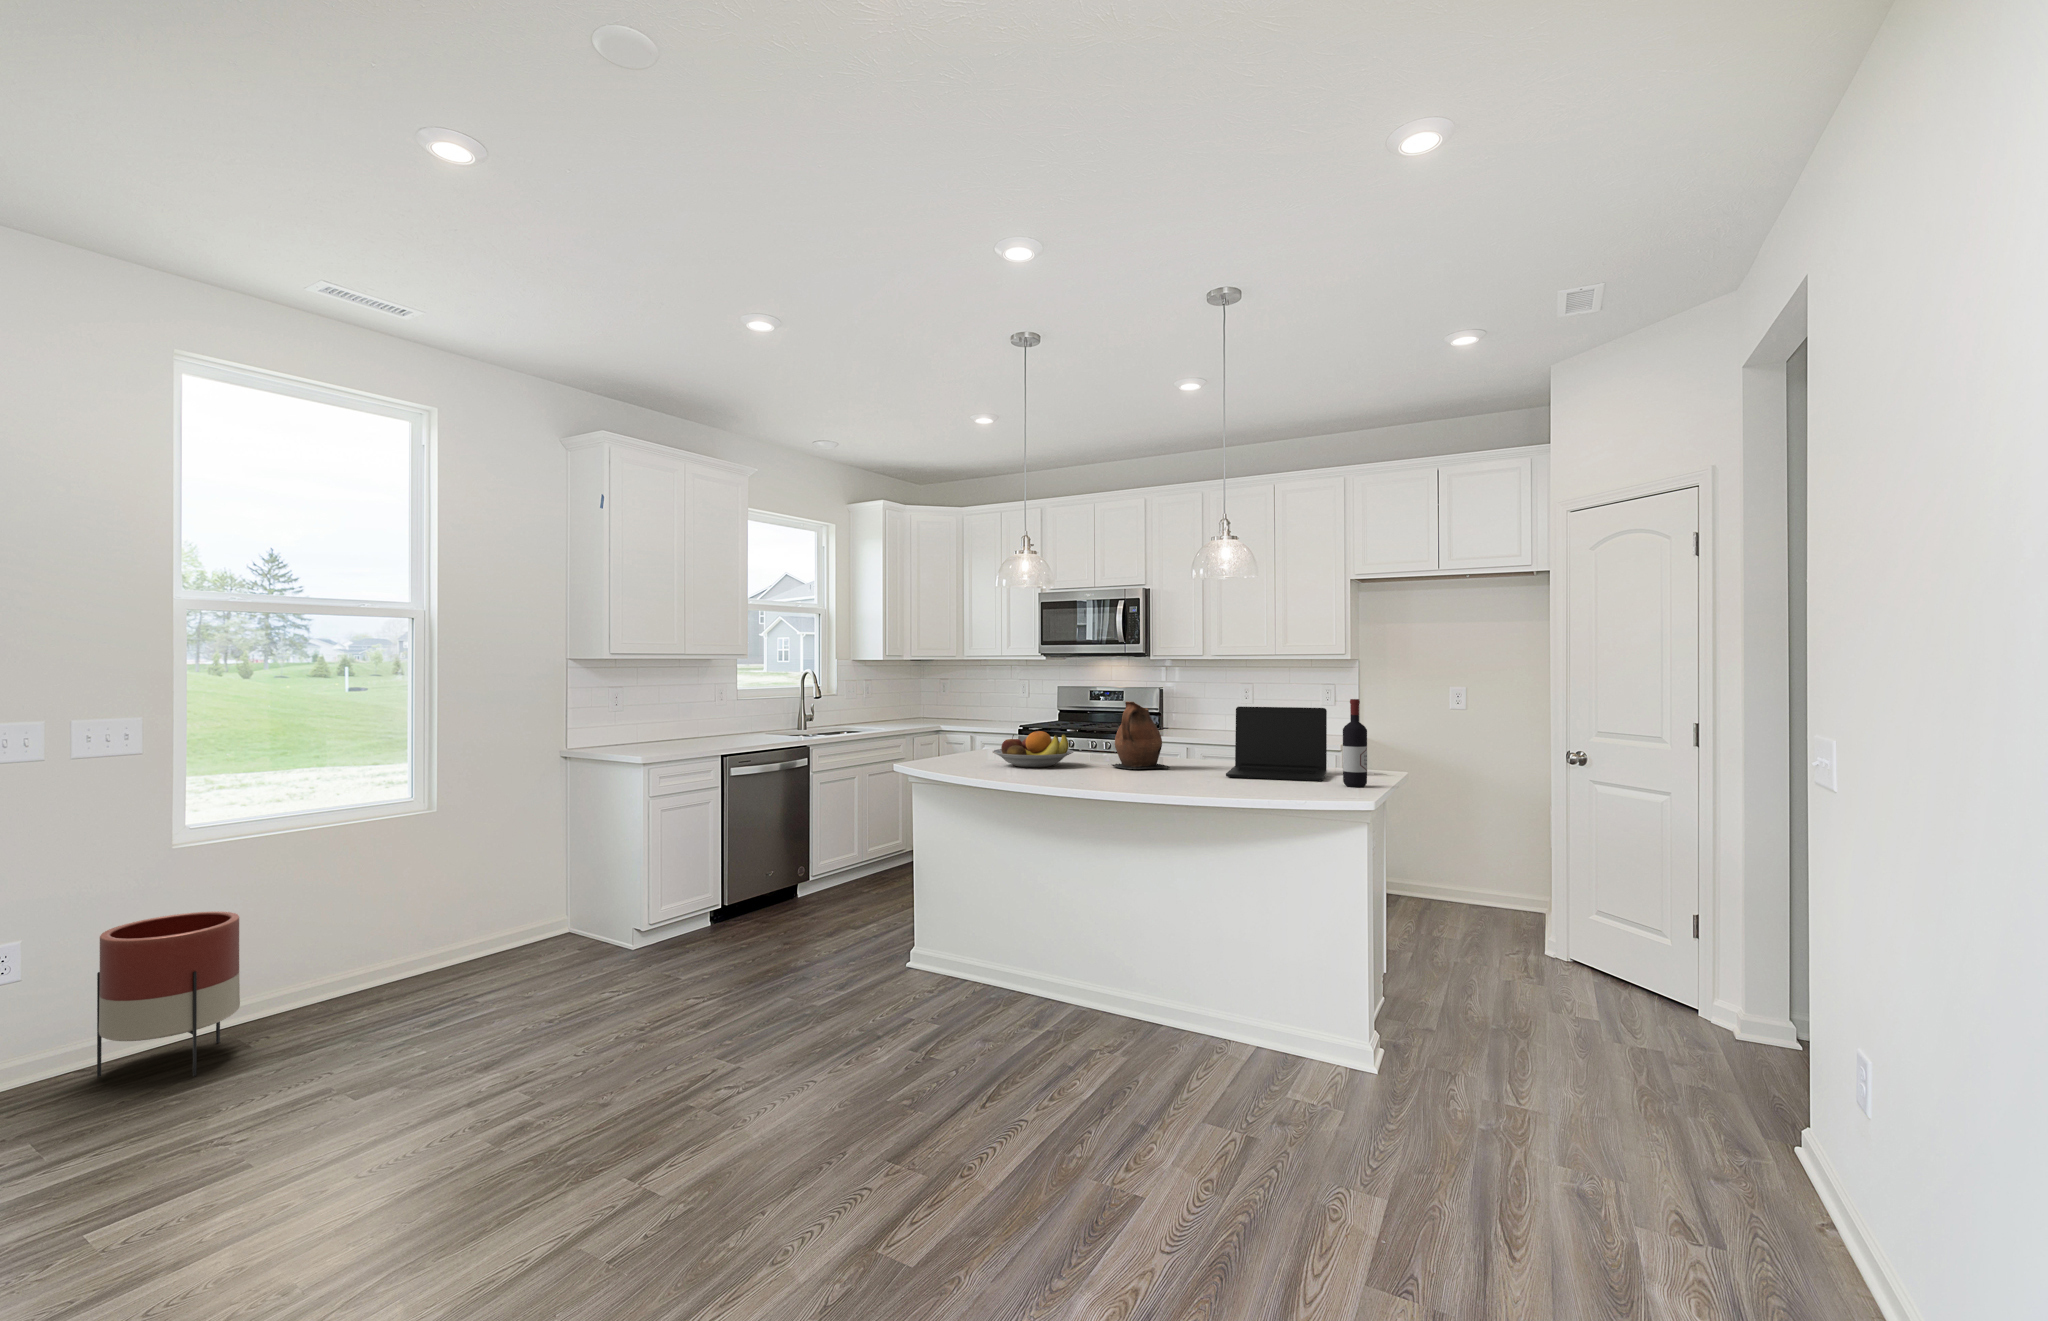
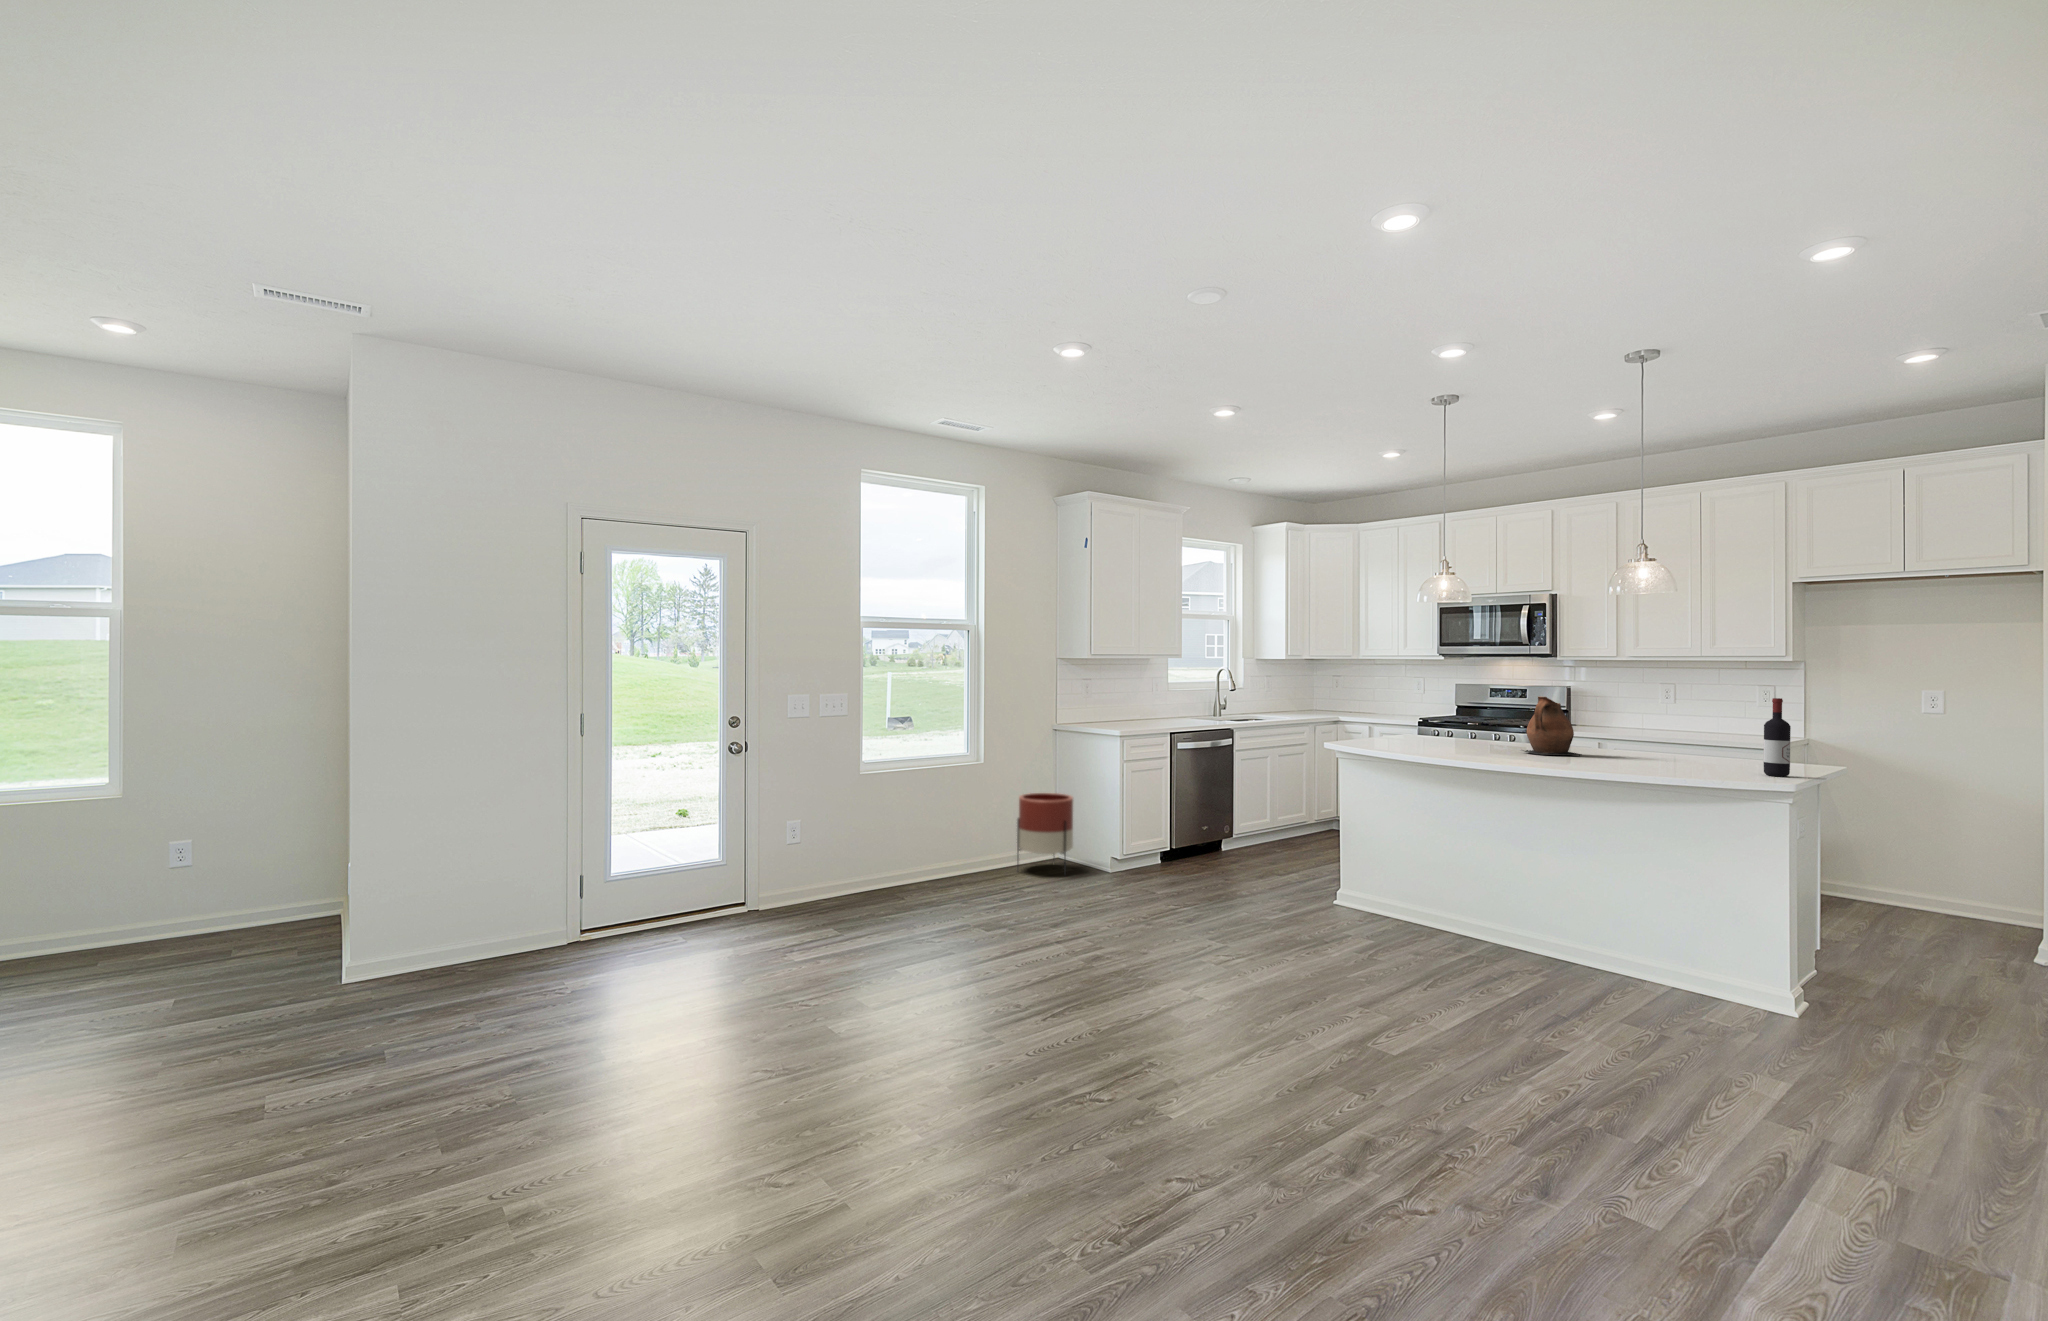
laptop: present [1226,707,1327,781] -> none [1640,703,1749,771]
fruit bowl: present [992,731,1073,767] -> none [1411,720,1486,750]
planter: present [97,911,240,1077] -> present [1017,793,1073,874]

